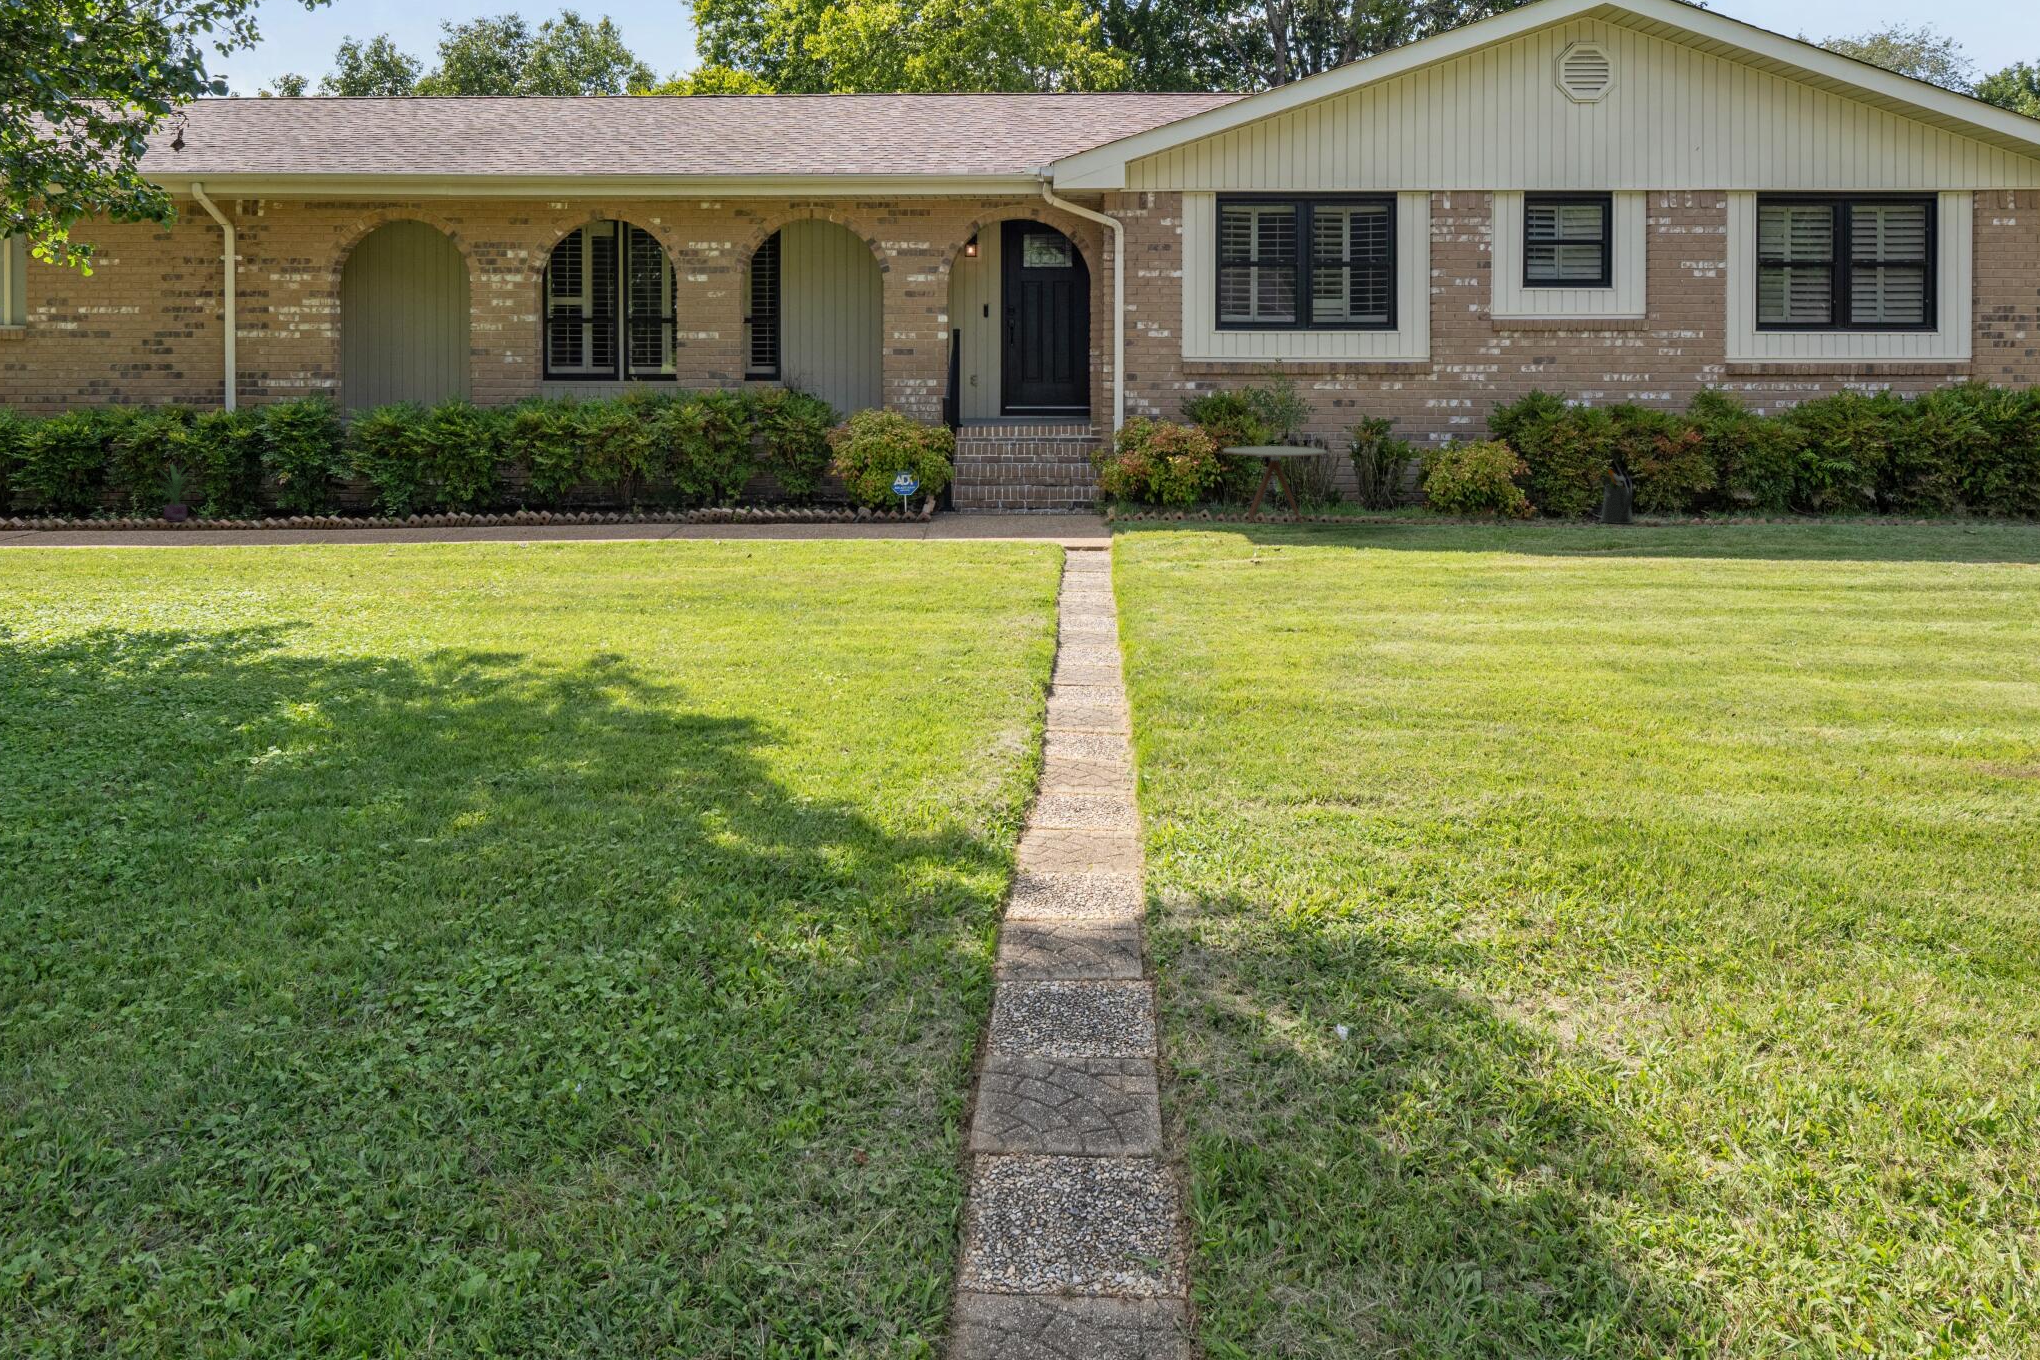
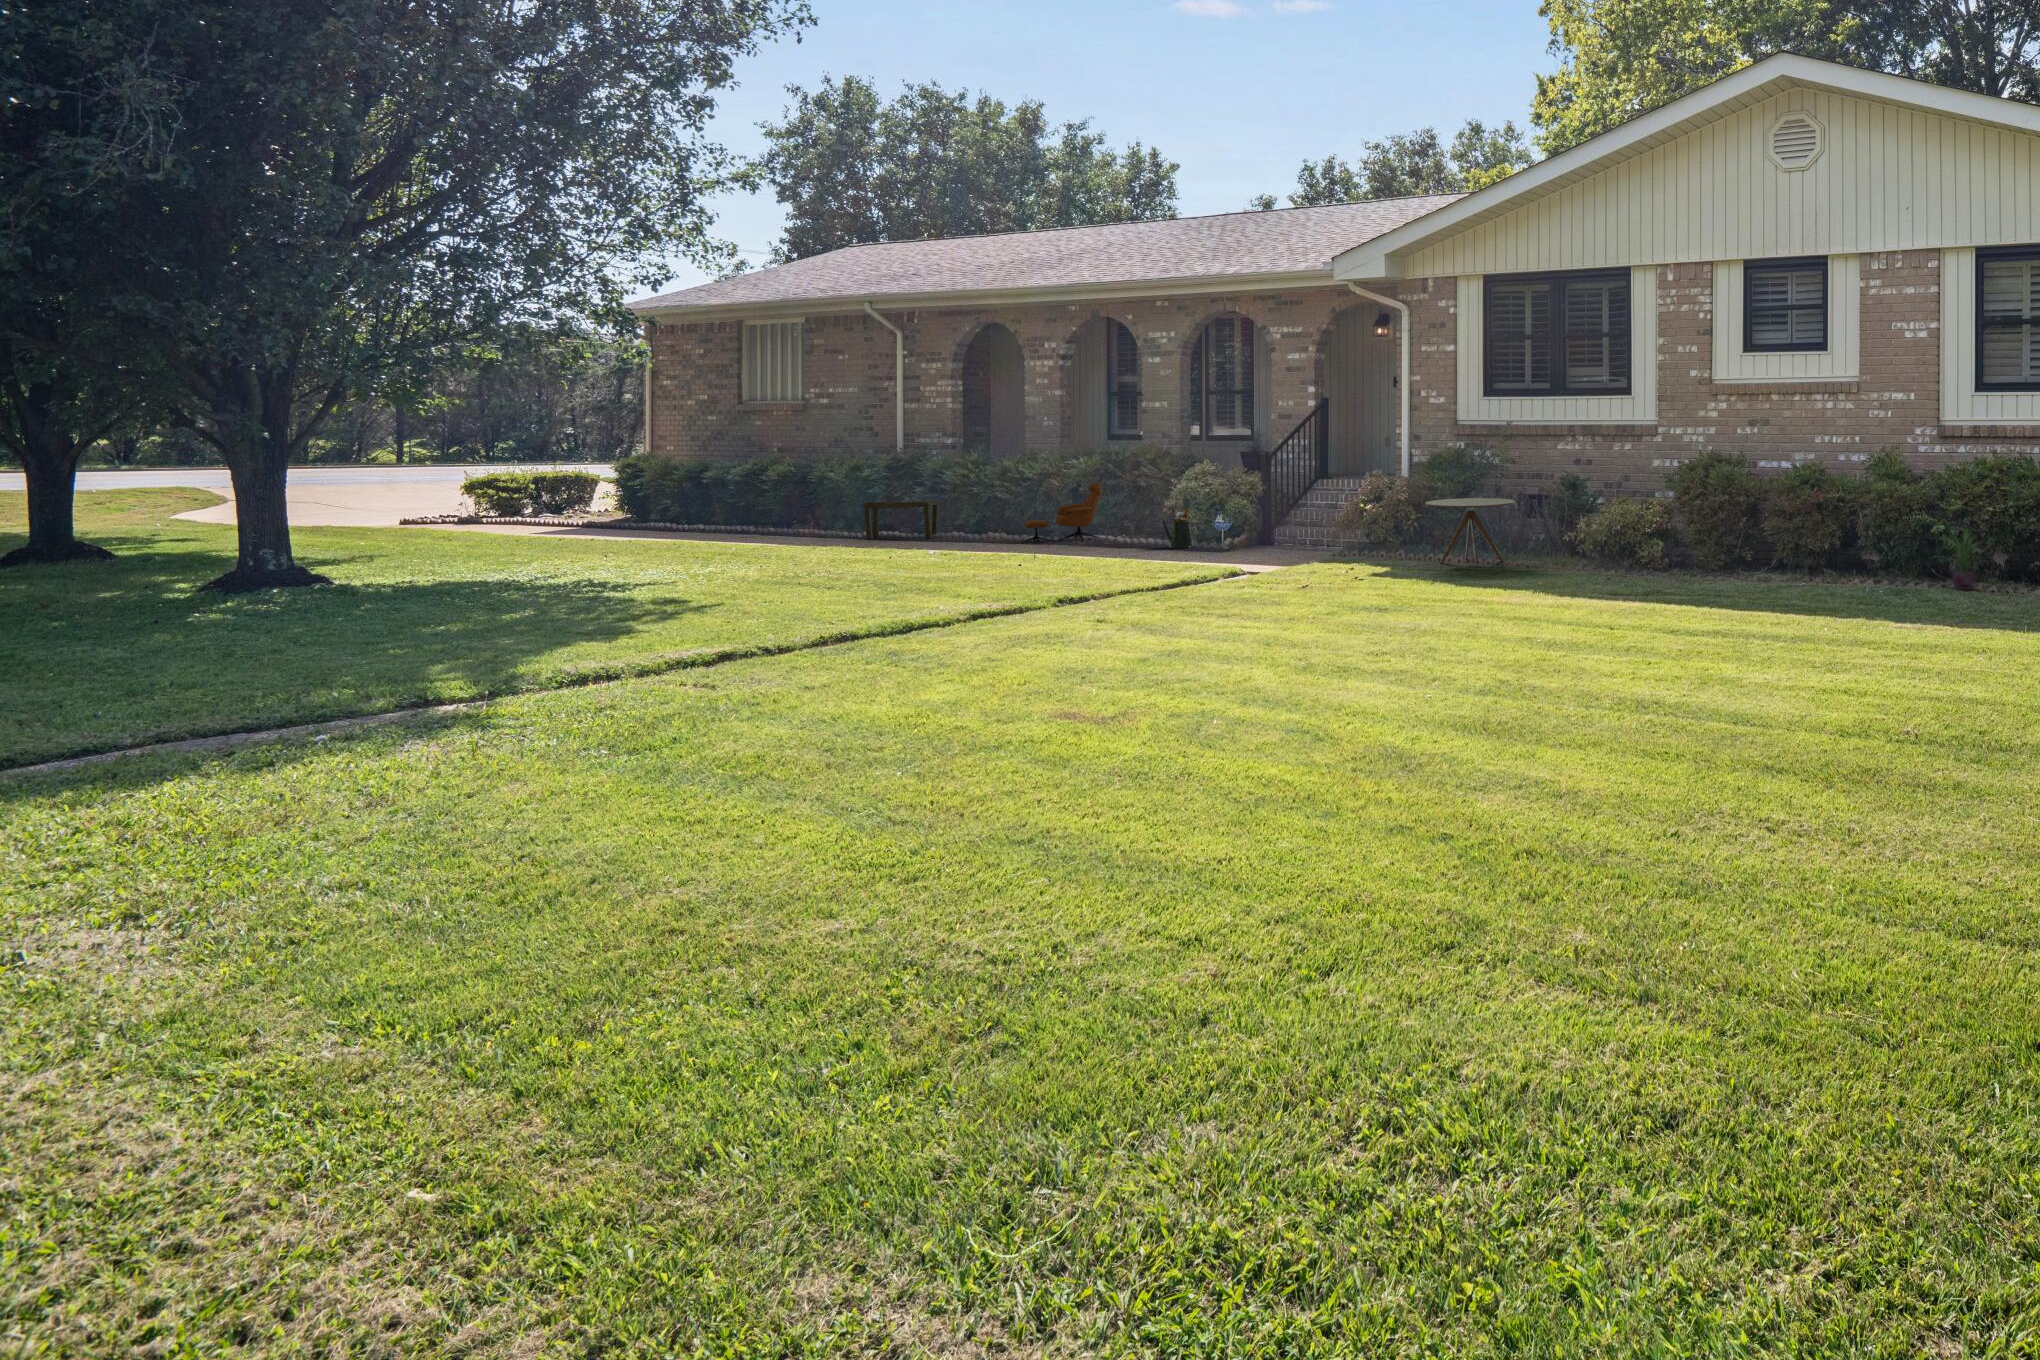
lounge chair: none [593,438,684,523] -> present [1021,482,1102,543]
decorative plant: present [149,464,198,522] -> present [1942,529,1976,590]
bench: none [317,468,421,529] -> present [863,500,940,540]
watering can: present [1601,470,1632,524] -> present [1163,508,1197,548]

